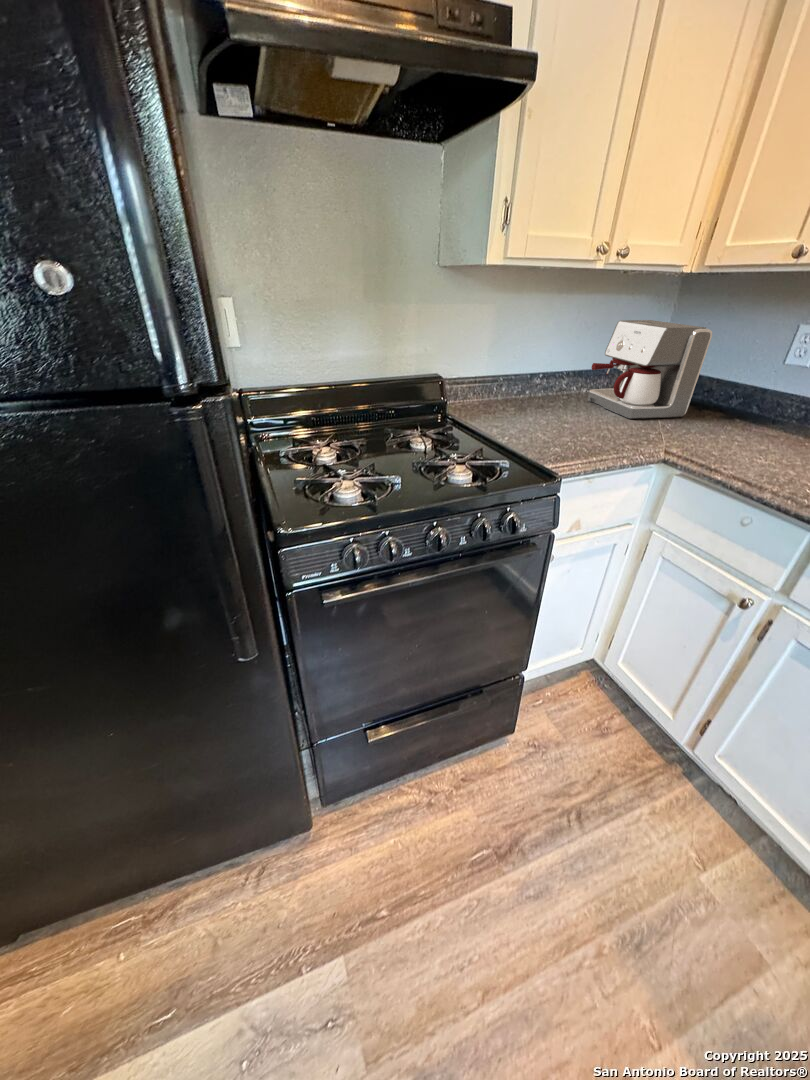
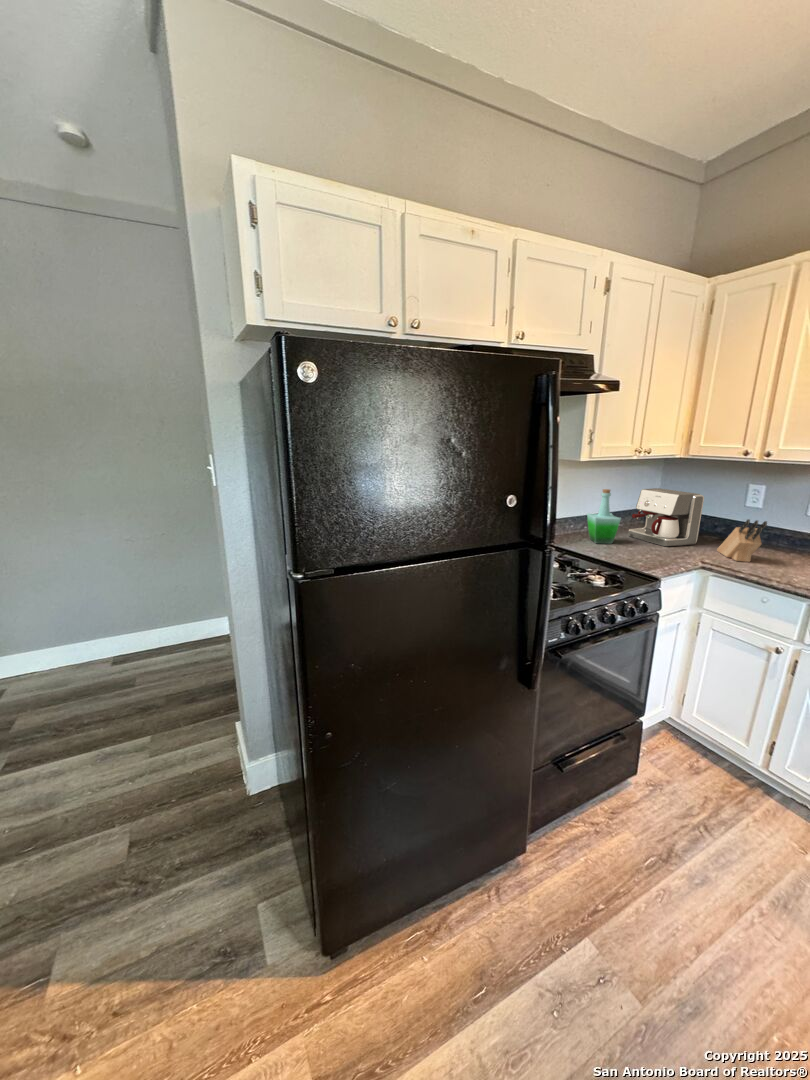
bottle: none [520,317,564,411] -> present [587,489,621,544]
knife block: none [710,372,797,451] -> present [717,519,767,562]

